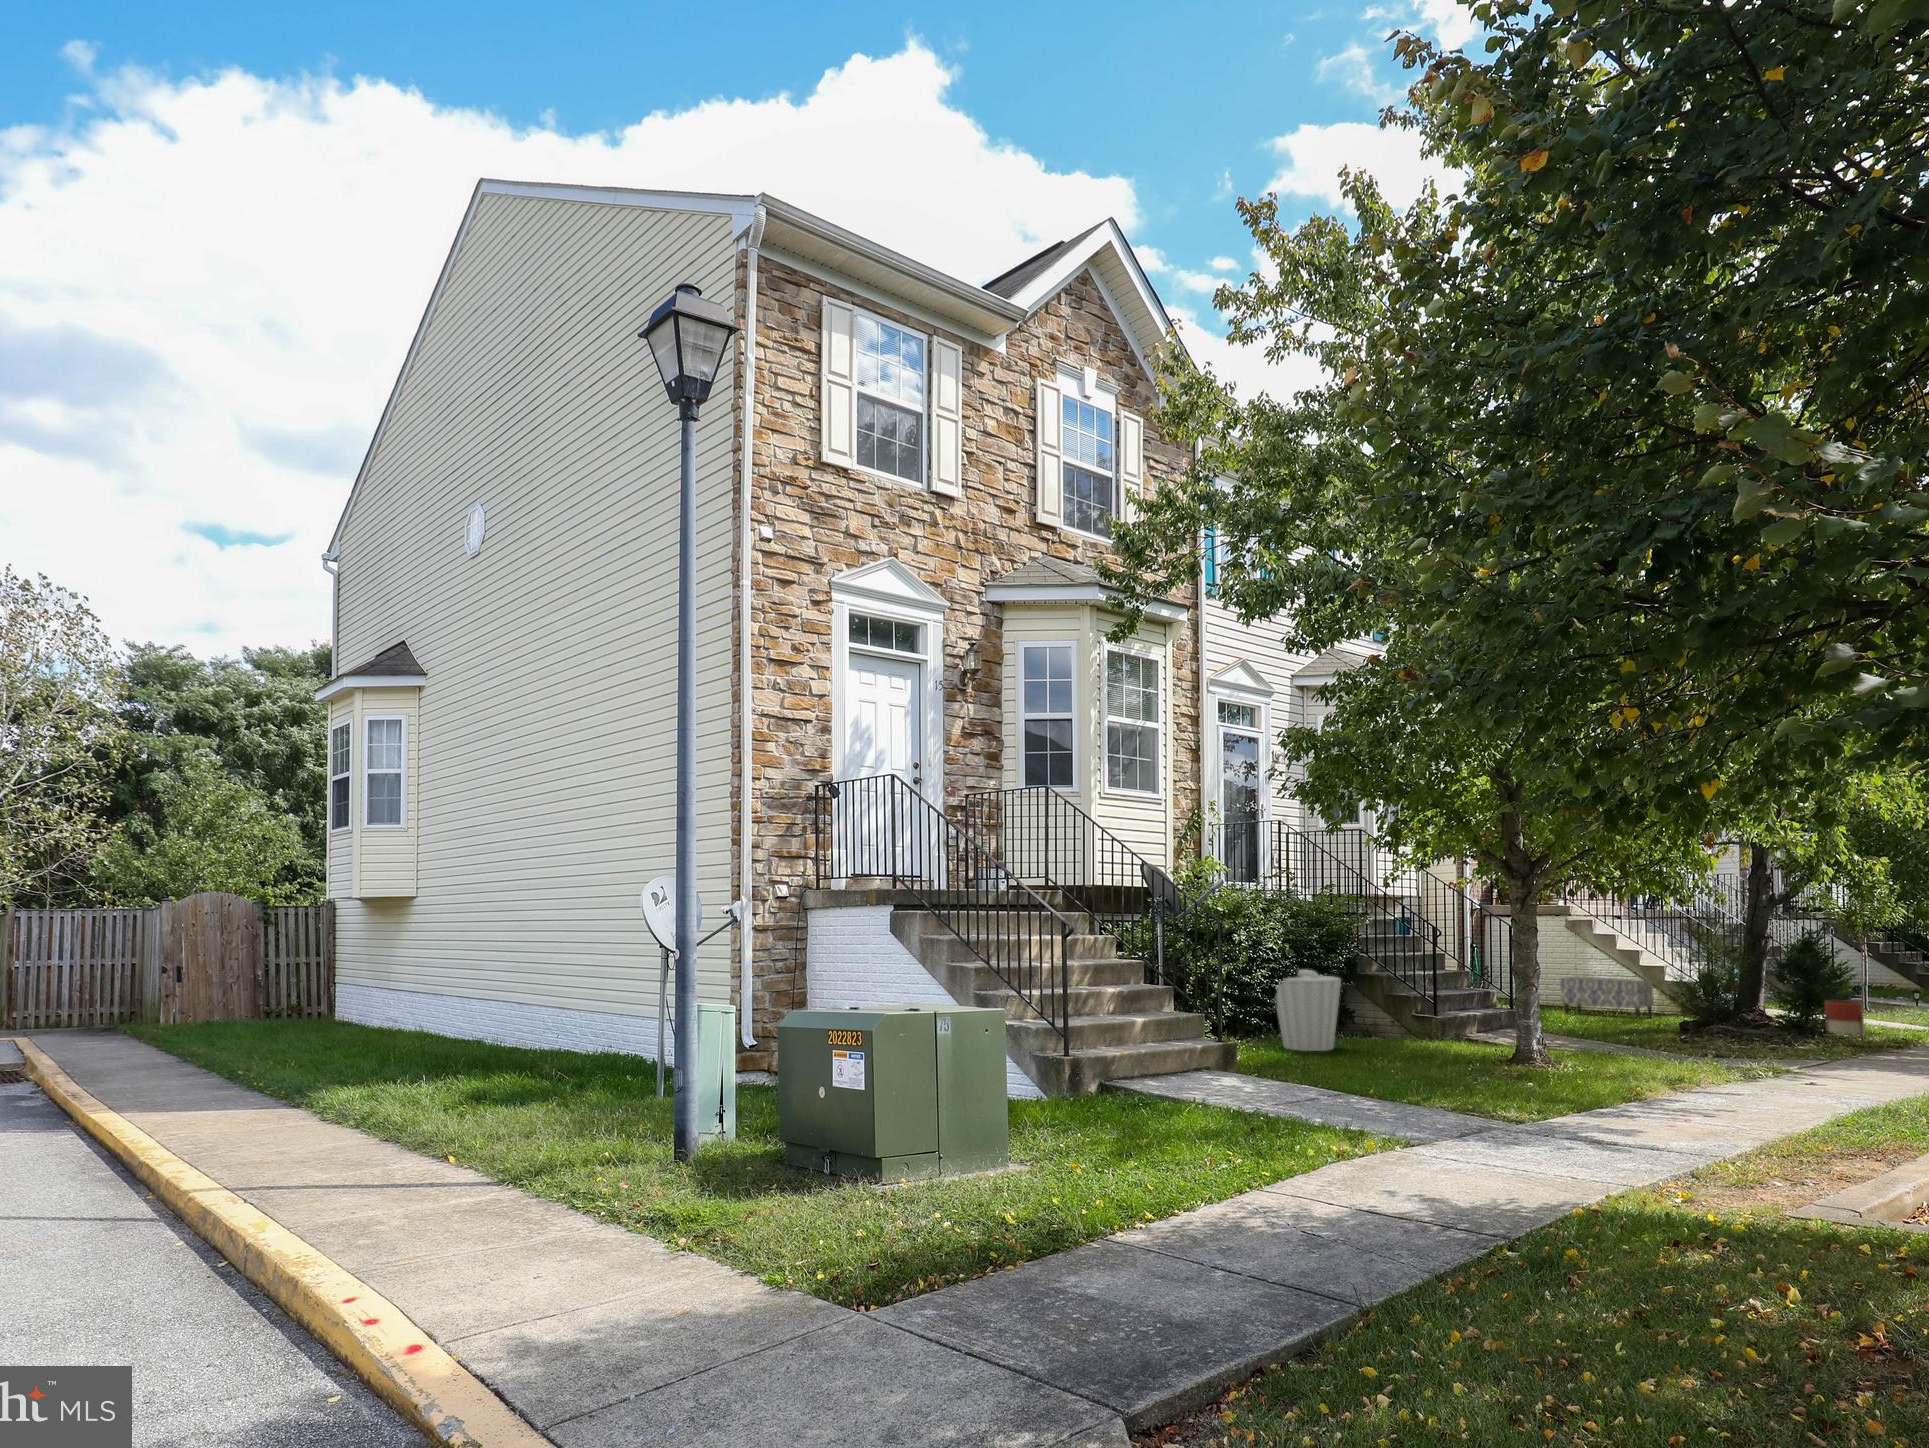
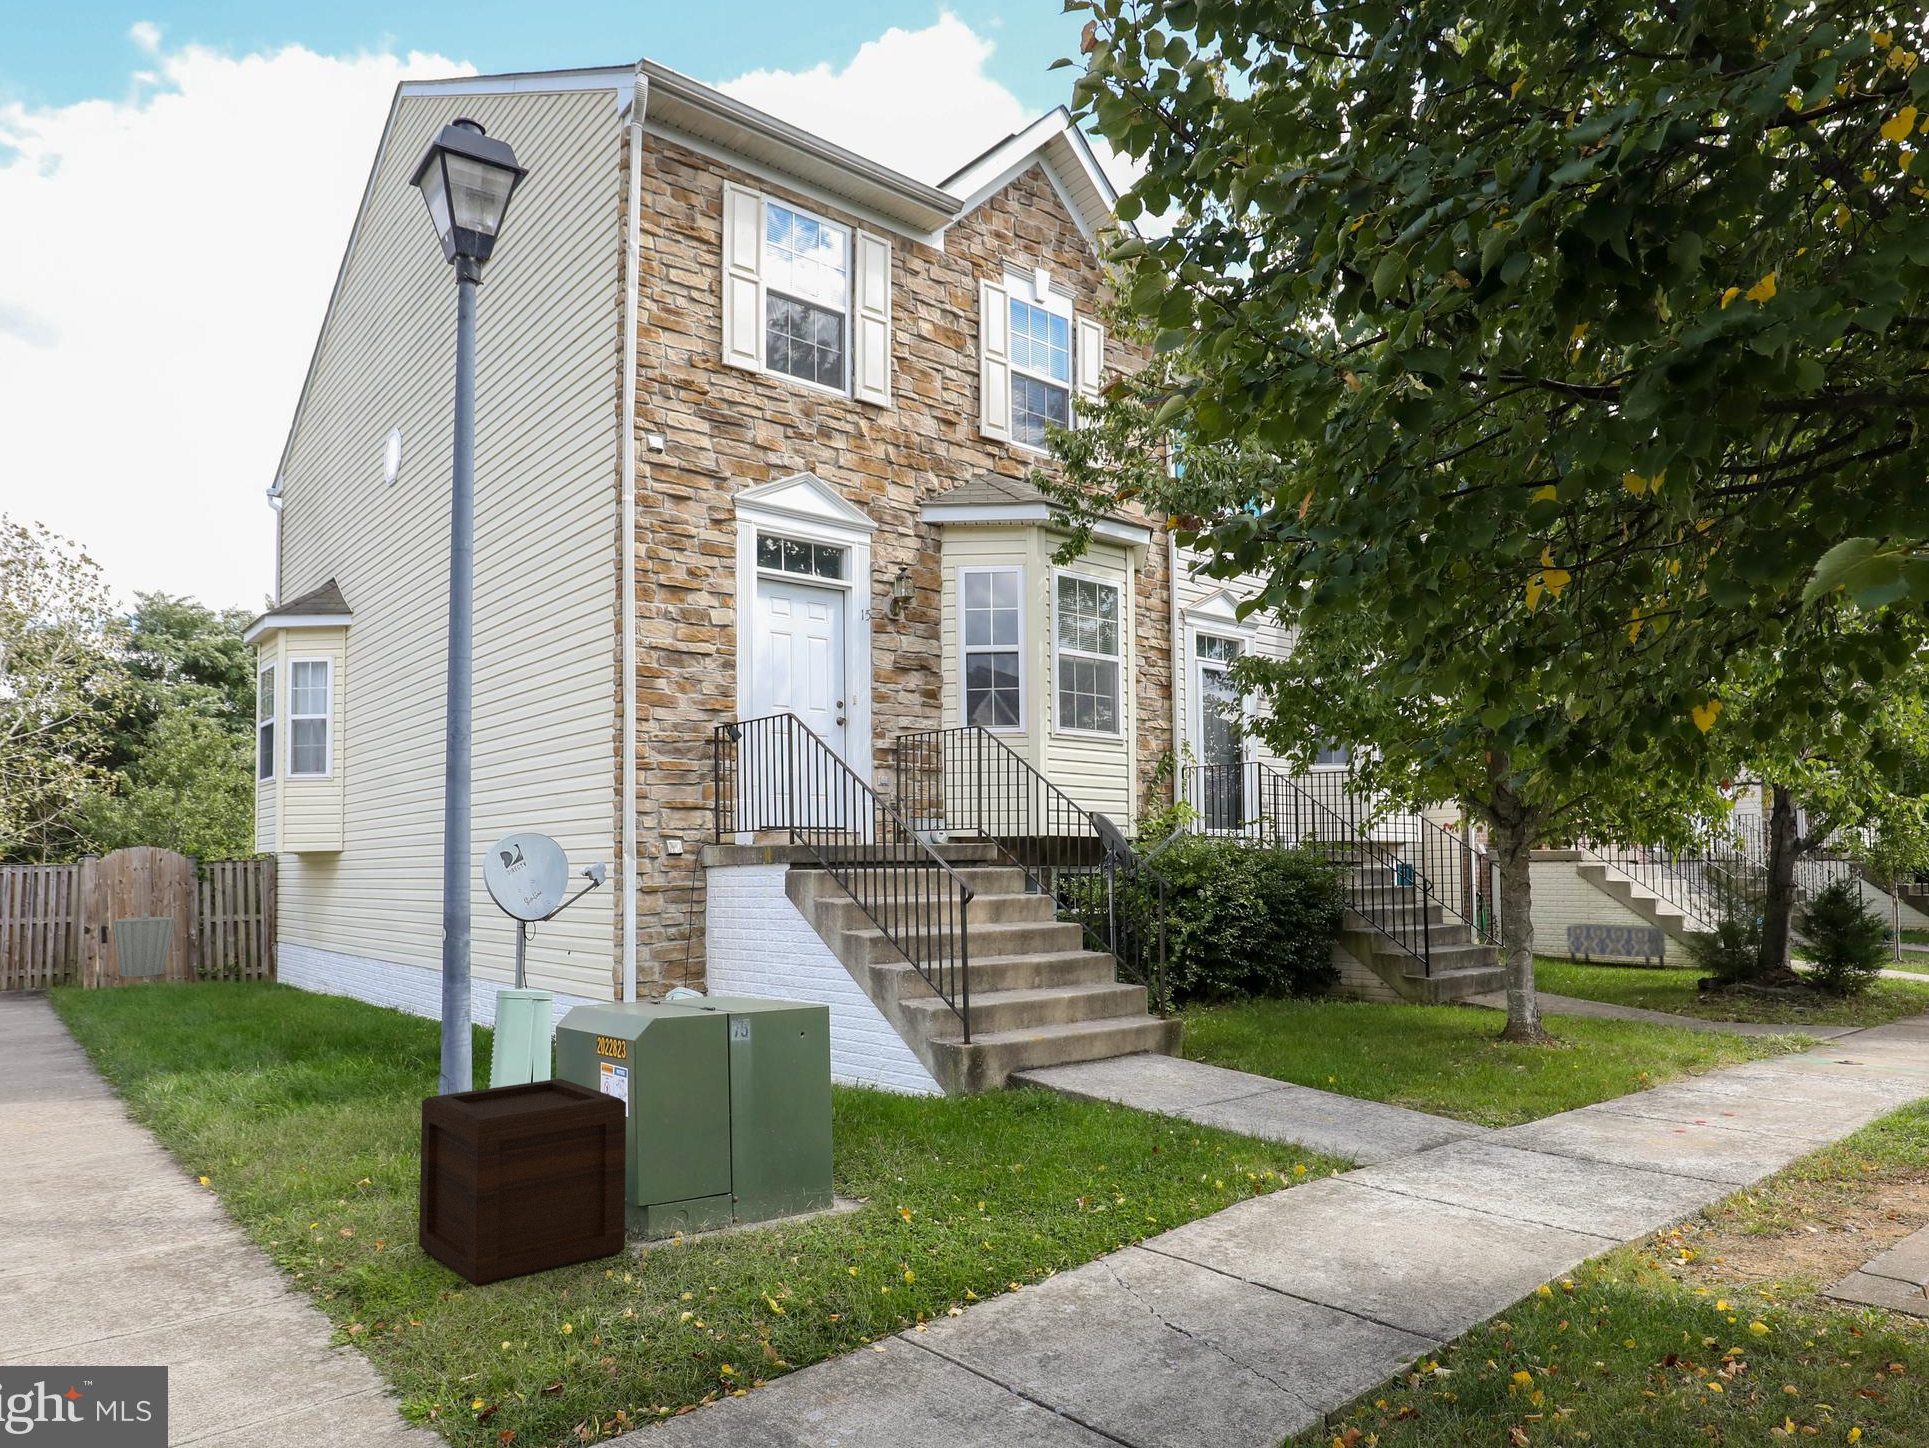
trash can: present [1276,970,1341,1051] -> present [113,913,175,977]
planter: present [1825,1000,1865,1044] -> none [1850,952,1894,1004]
wooden crate: none [691,1070,858,1223] -> present [419,1079,626,1286]

